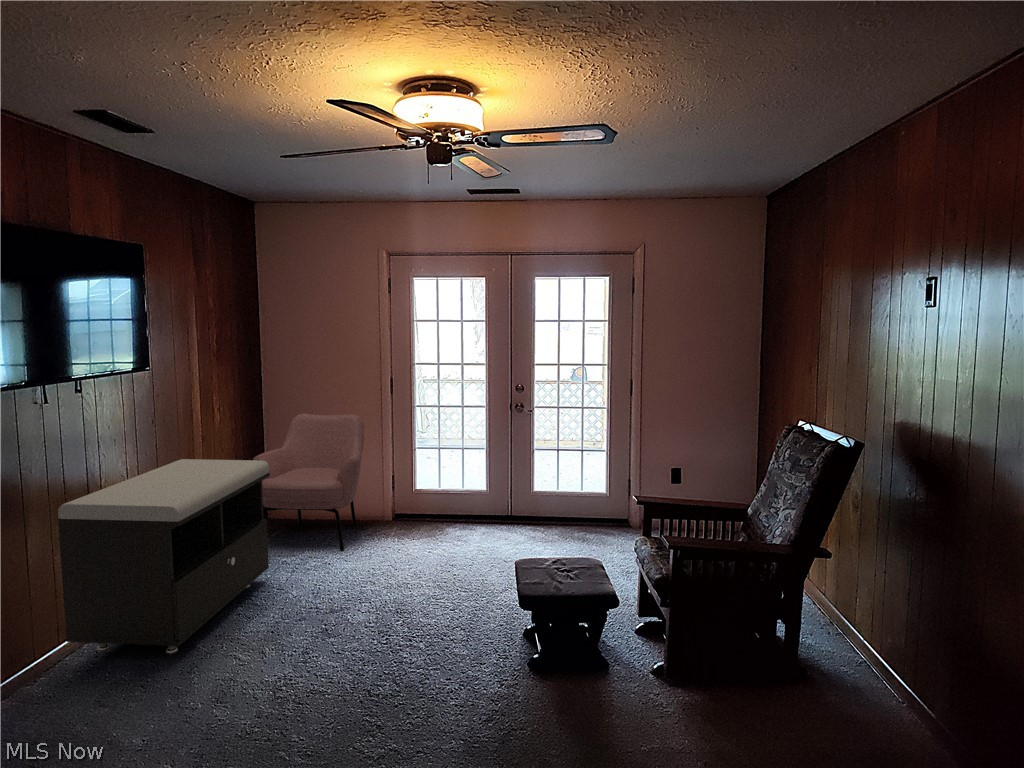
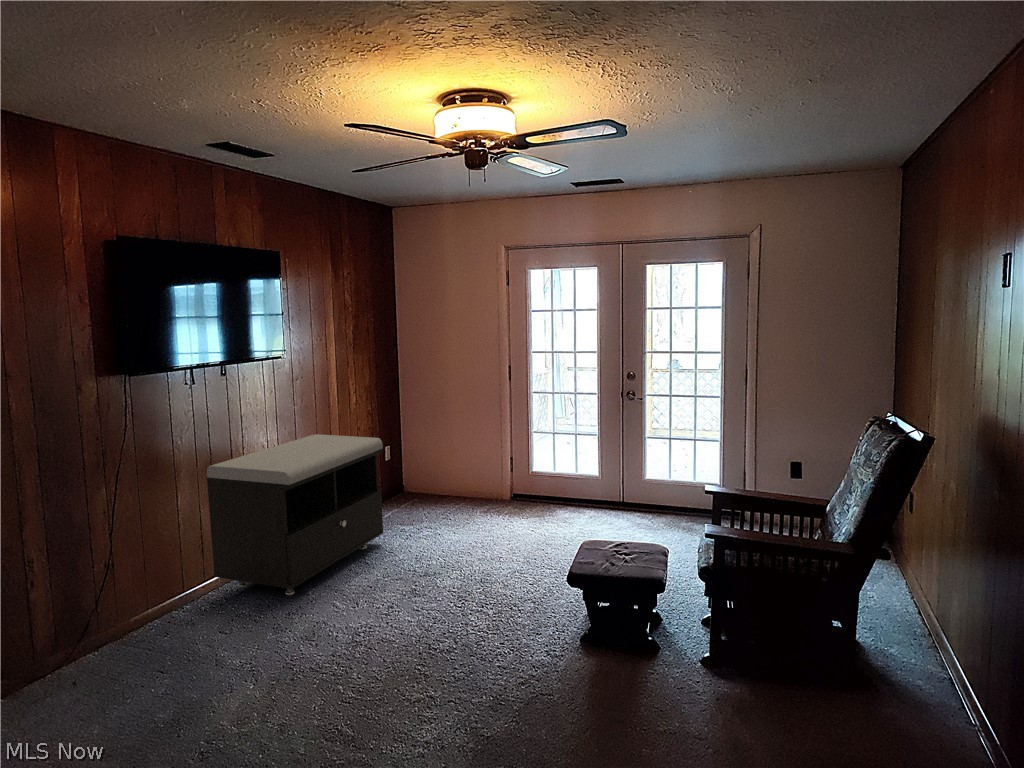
armchair: present [253,413,364,550] -> none [382,397,482,524]

